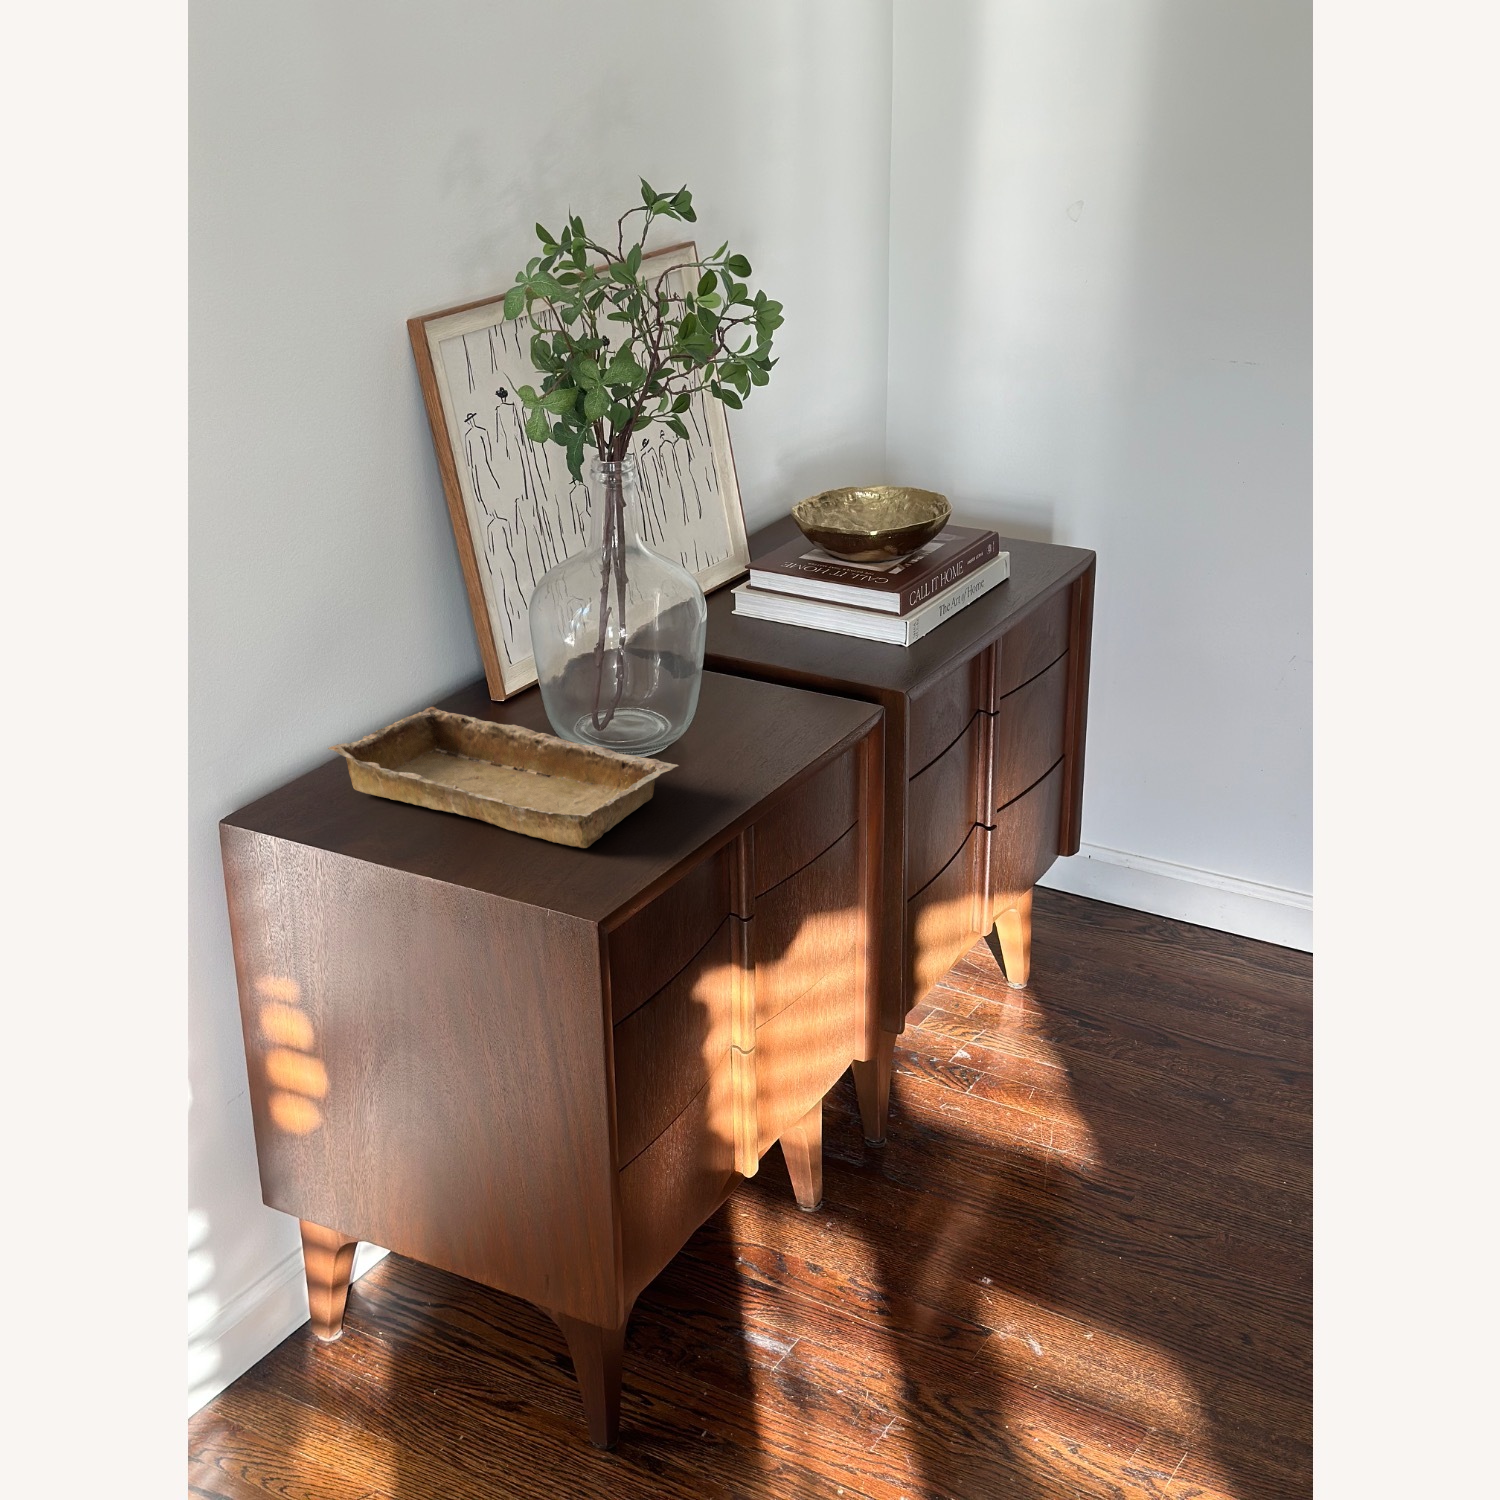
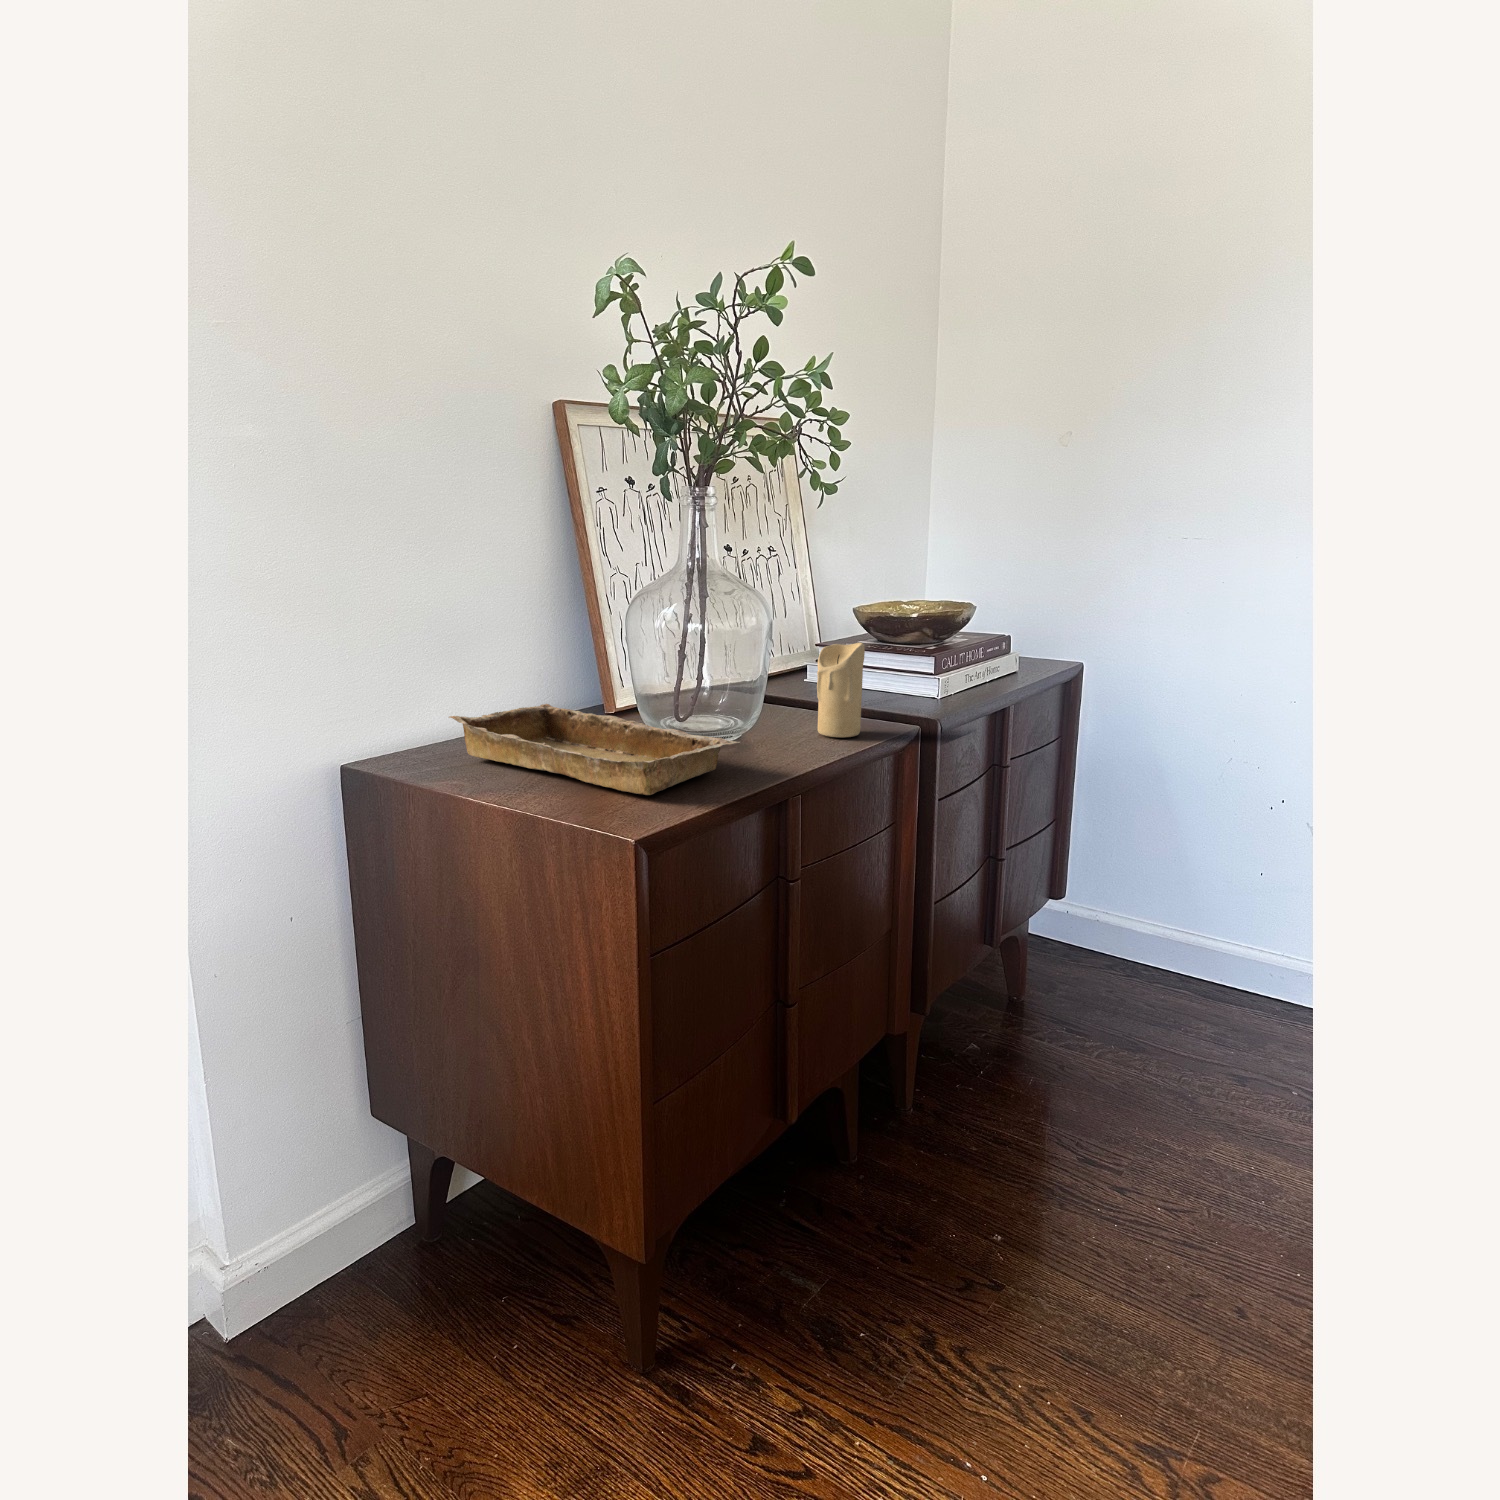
candle: none [759,611,815,727] -> present [817,643,865,737]

